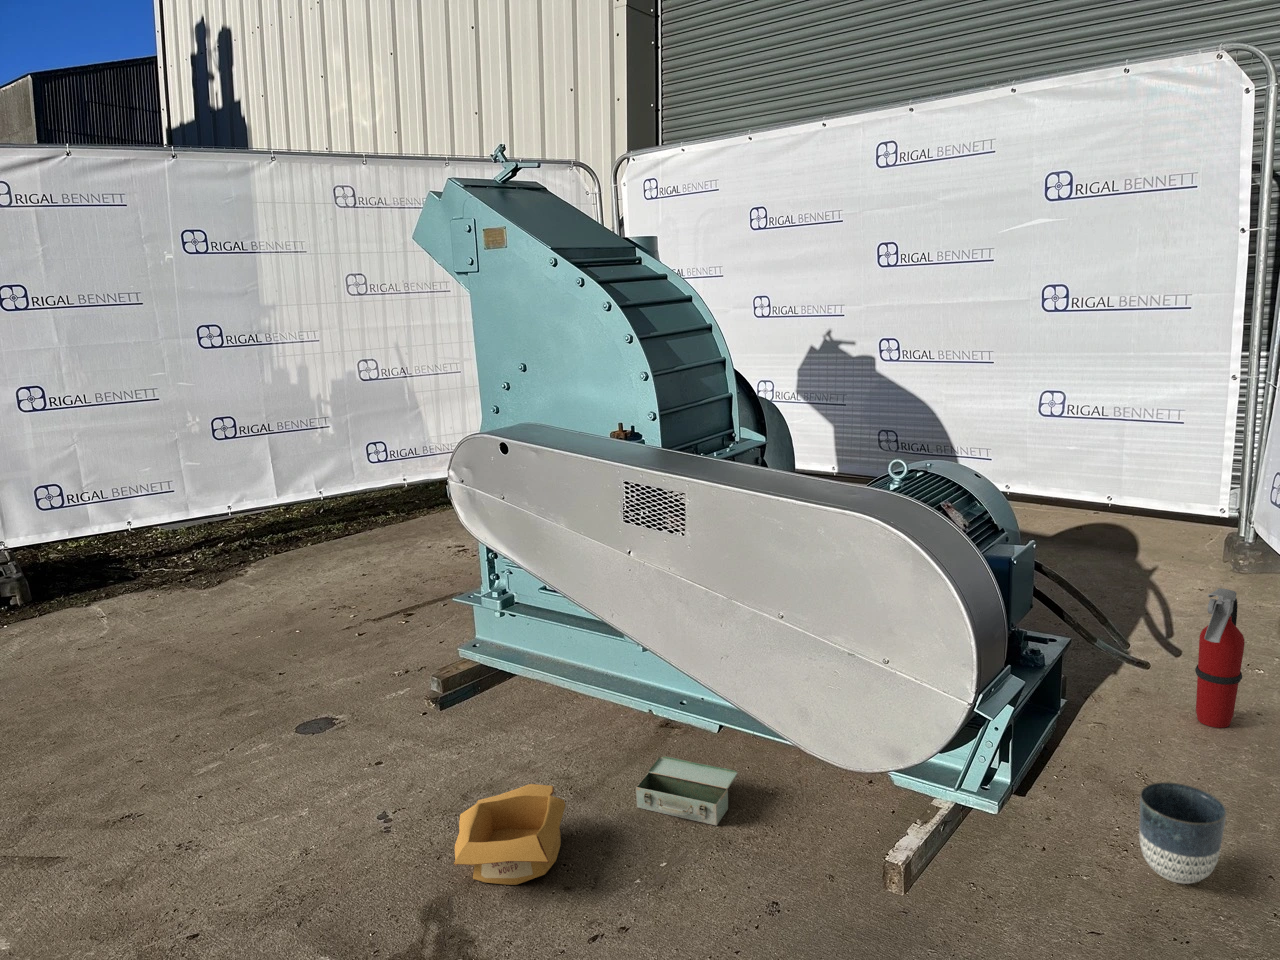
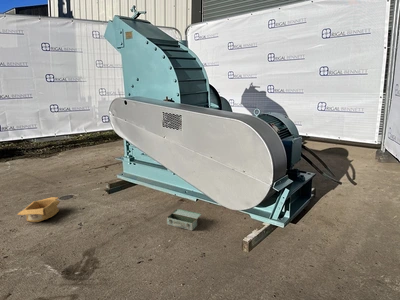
fire extinguisher: present [1195,588,1245,728] -> none [359,160,375,207]
planter: present [1139,782,1227,884] -> none [331,219,361,253]
cardboard box: present [454,784,565,885] -> present [17,197,60,222]

